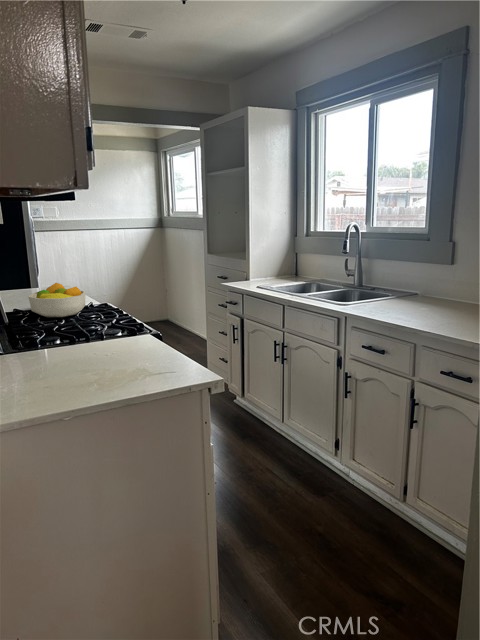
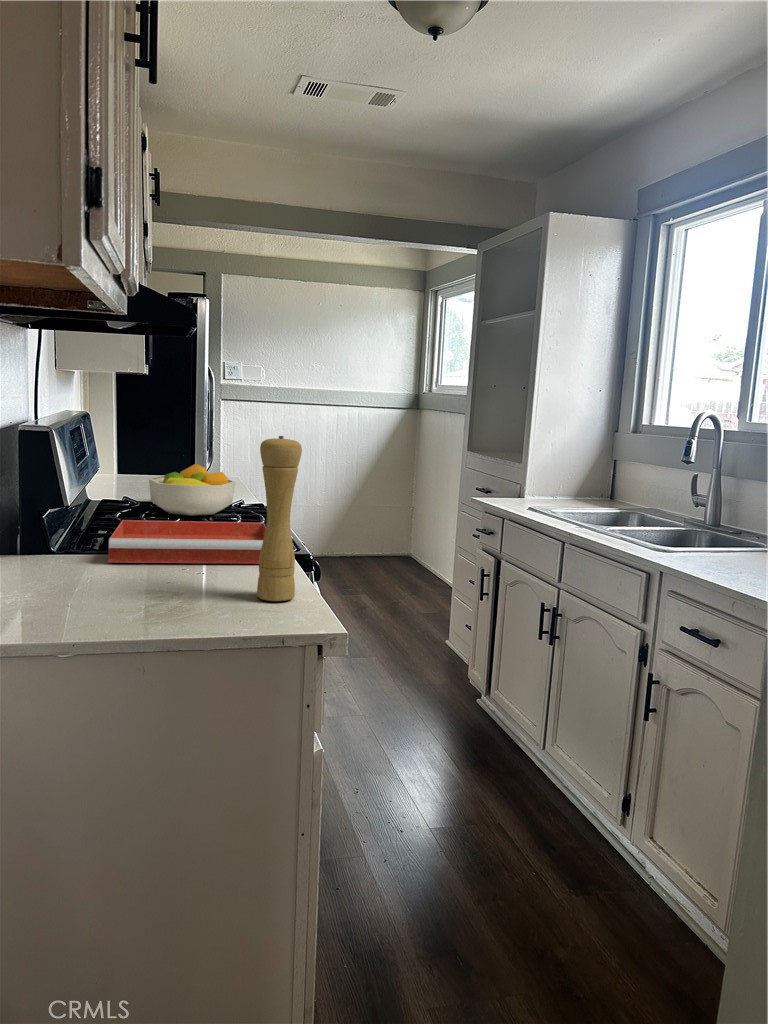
pepper mill: none [141,268,171,368] -> present [257,436,302,601]
tray: none [30,318,140,357] -> present [108,520,266,563]

